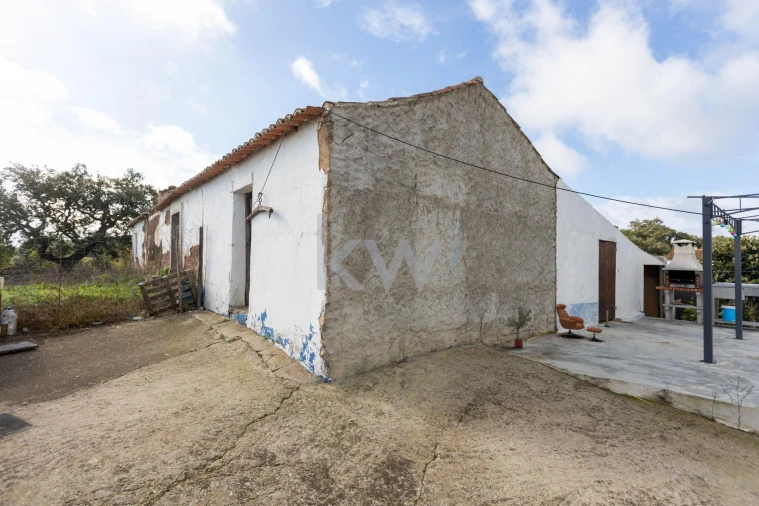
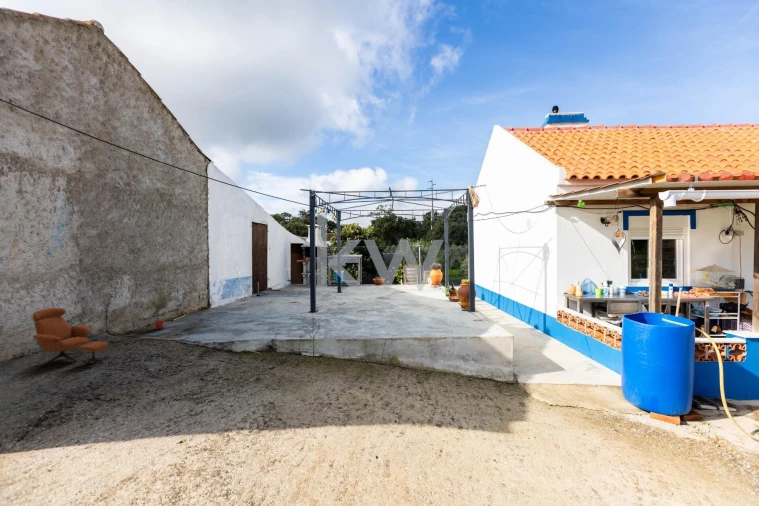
lounge chair: present [556,304,602,341] -> present [33,308,108,366]

